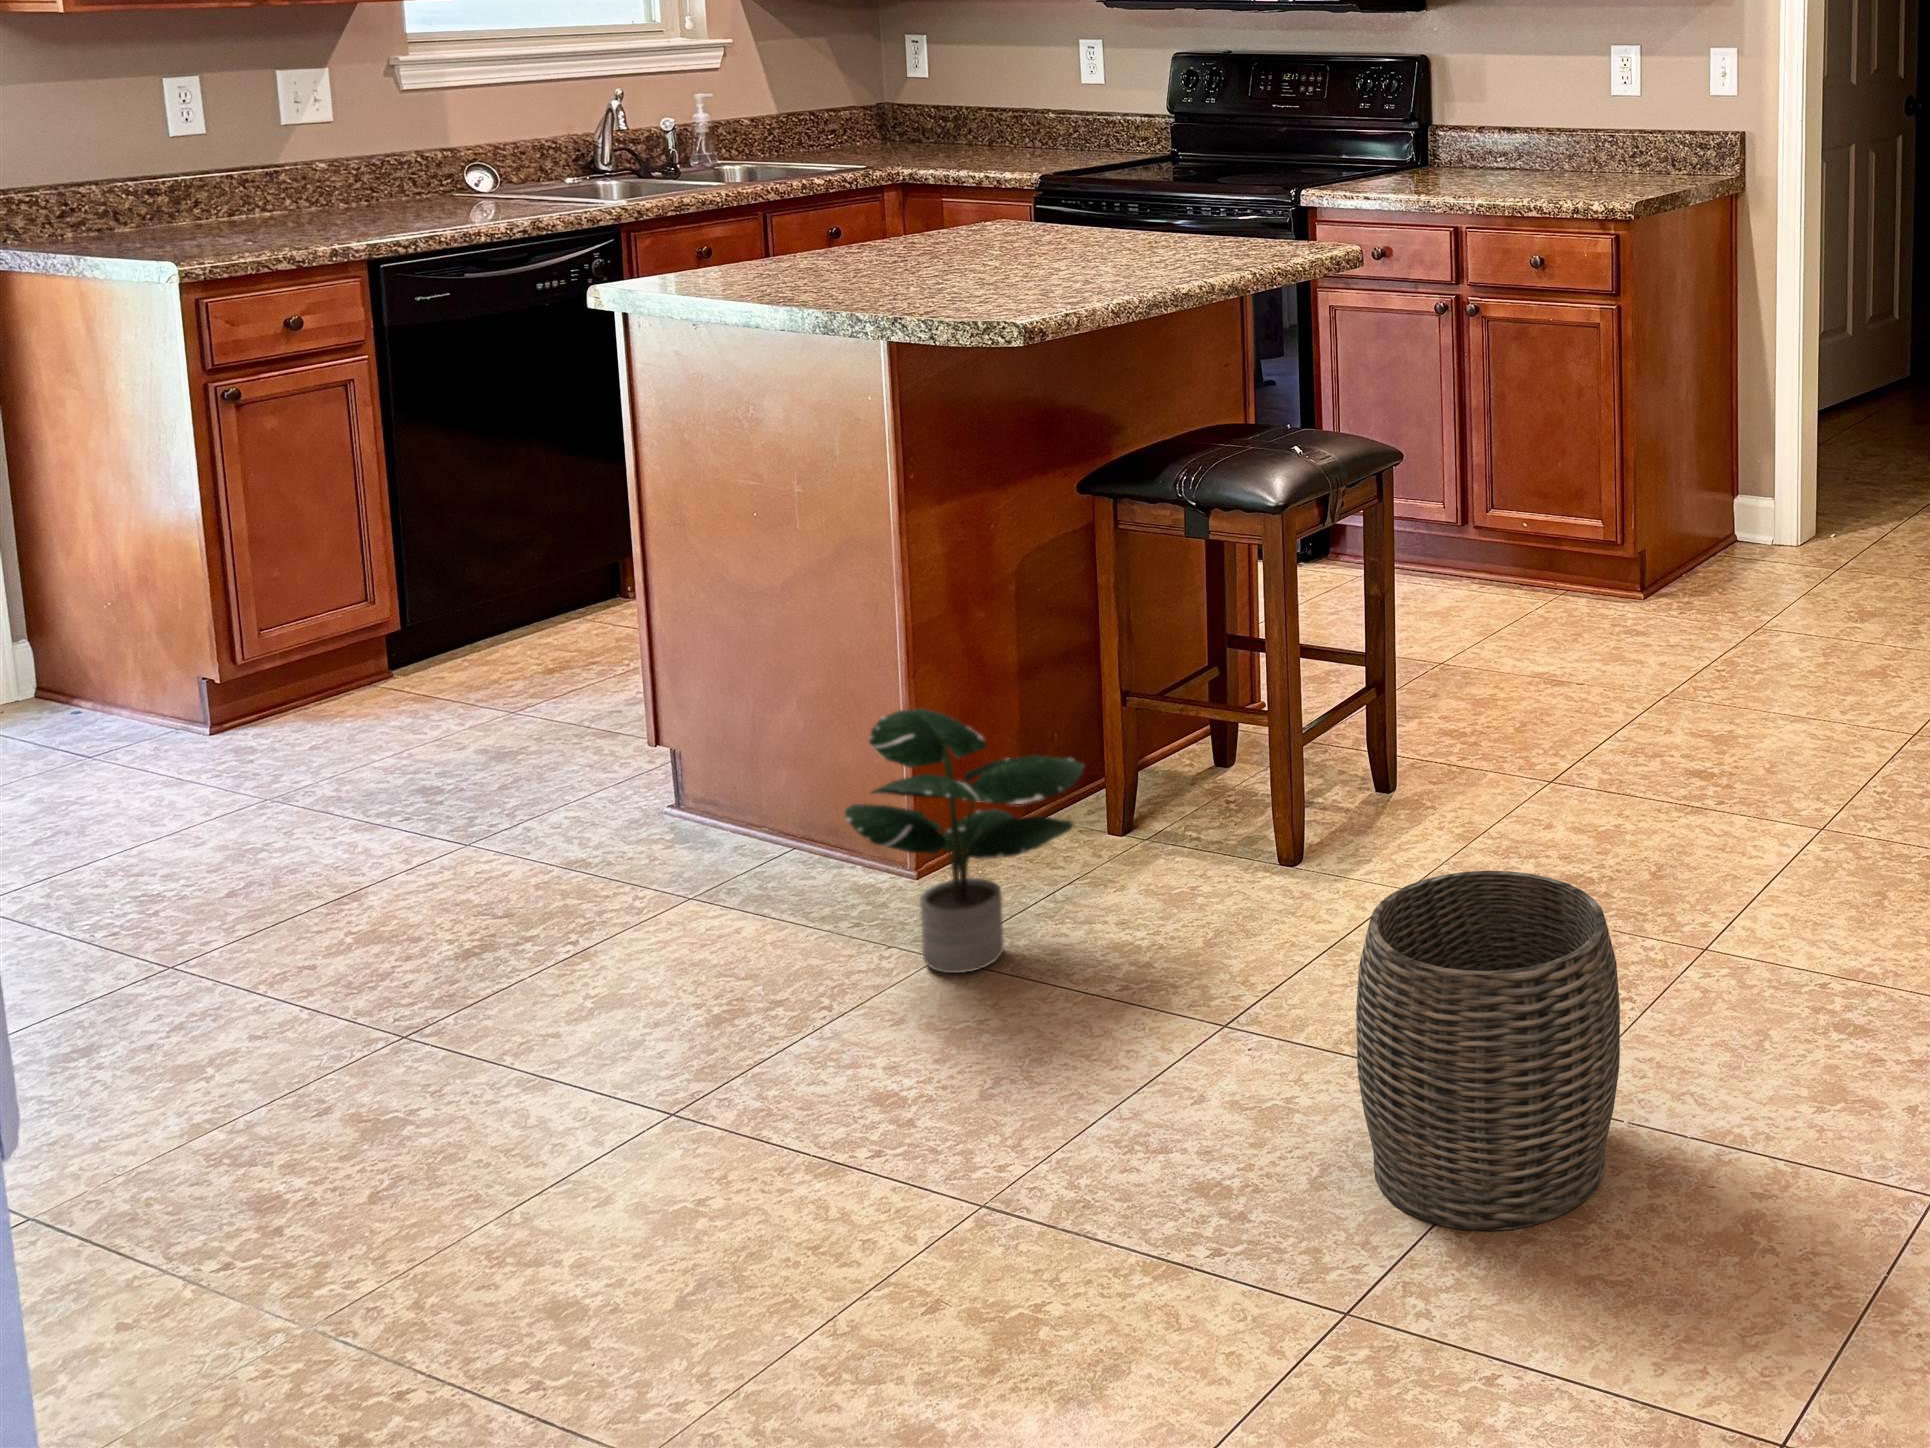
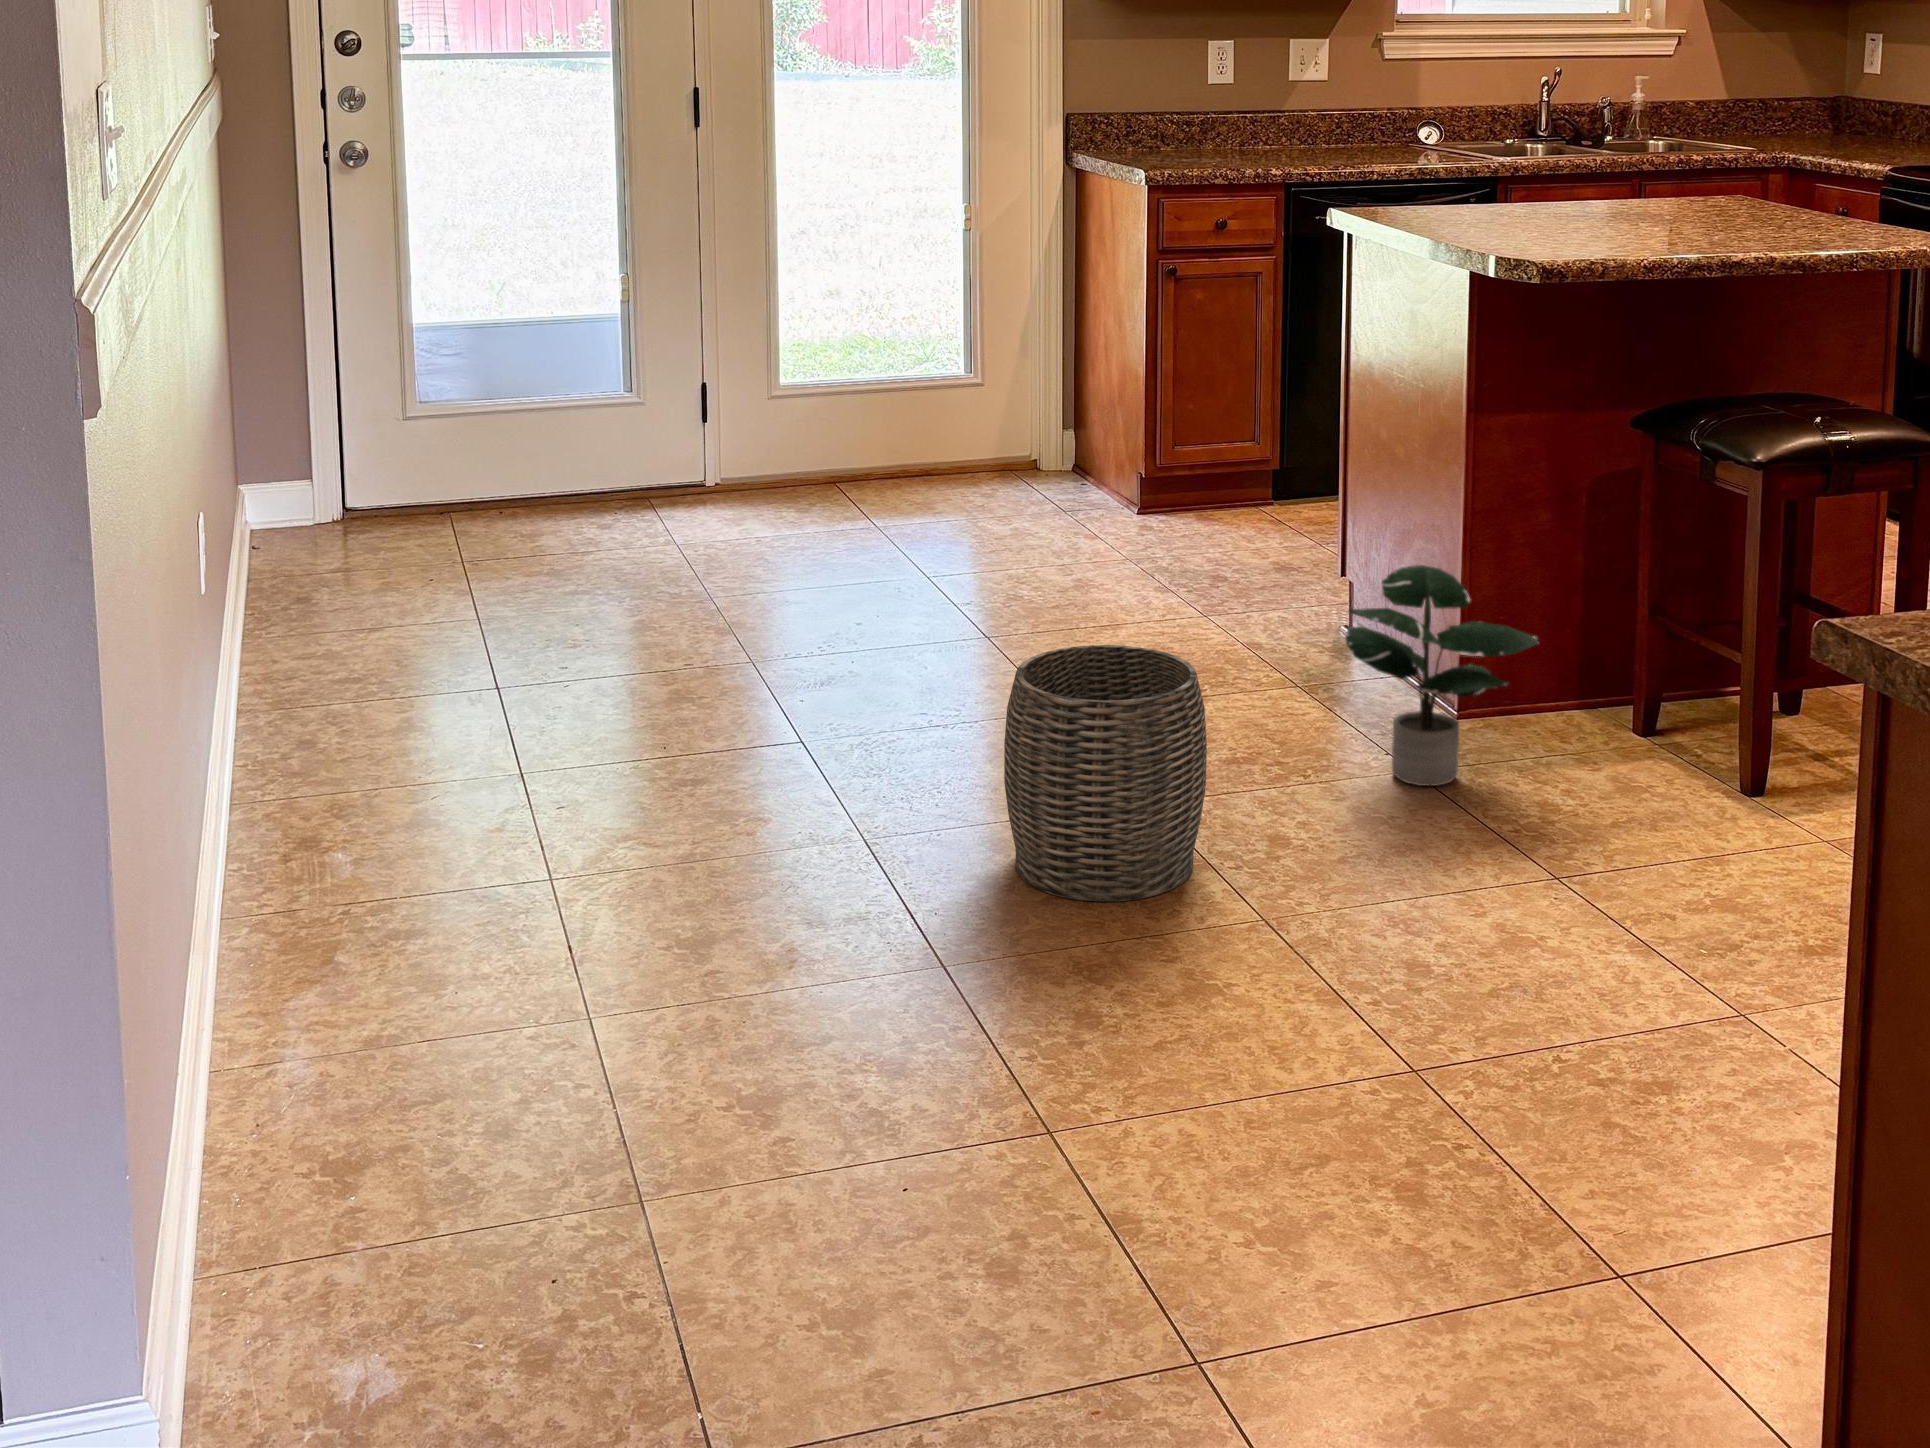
woven basket: present [1356,871,1620,1231] -> present [1004,645,1207,902]

